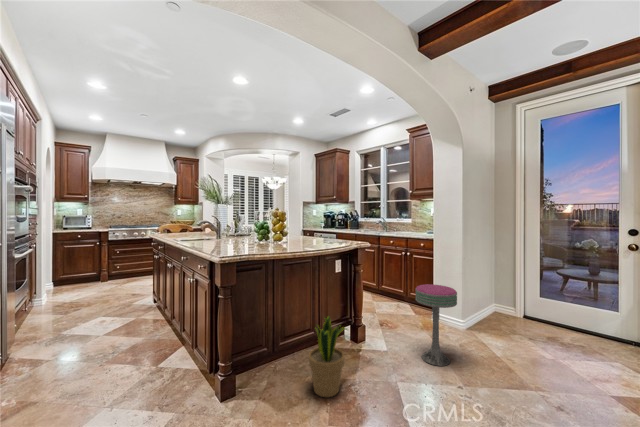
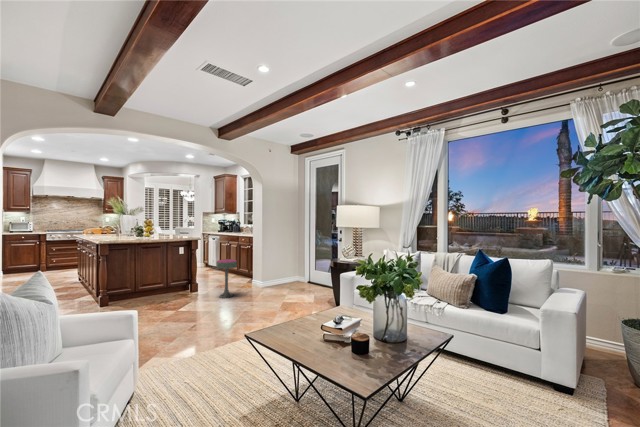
potted plant: present [309,317,347,397] -> none [148,272,169,307]

